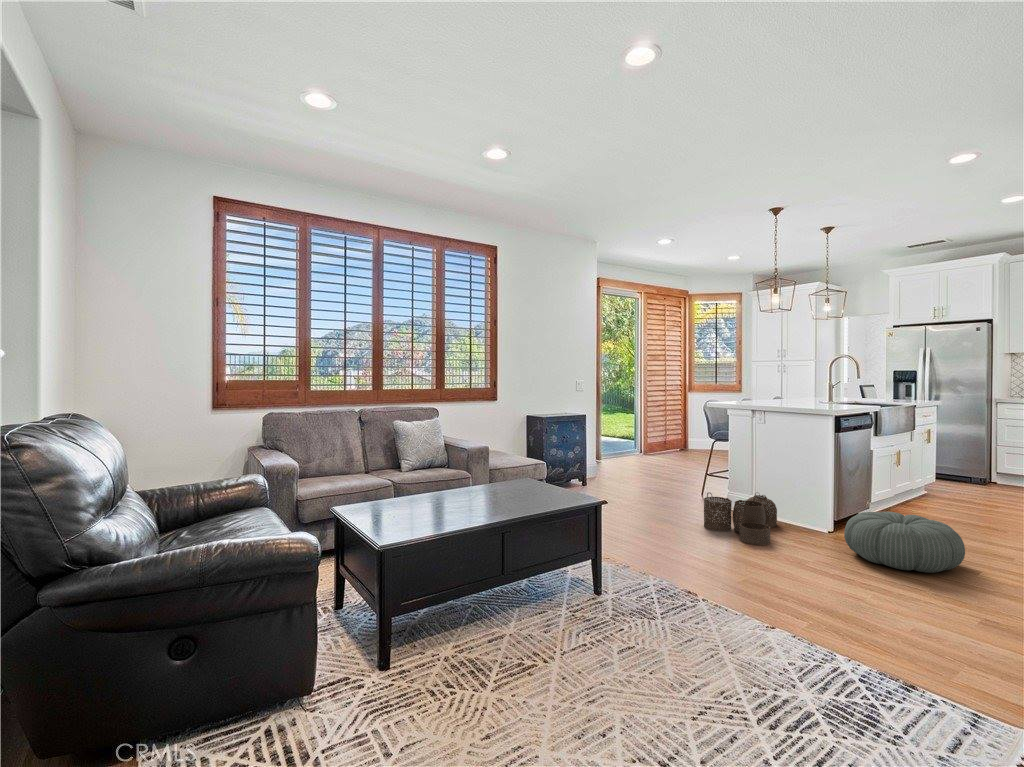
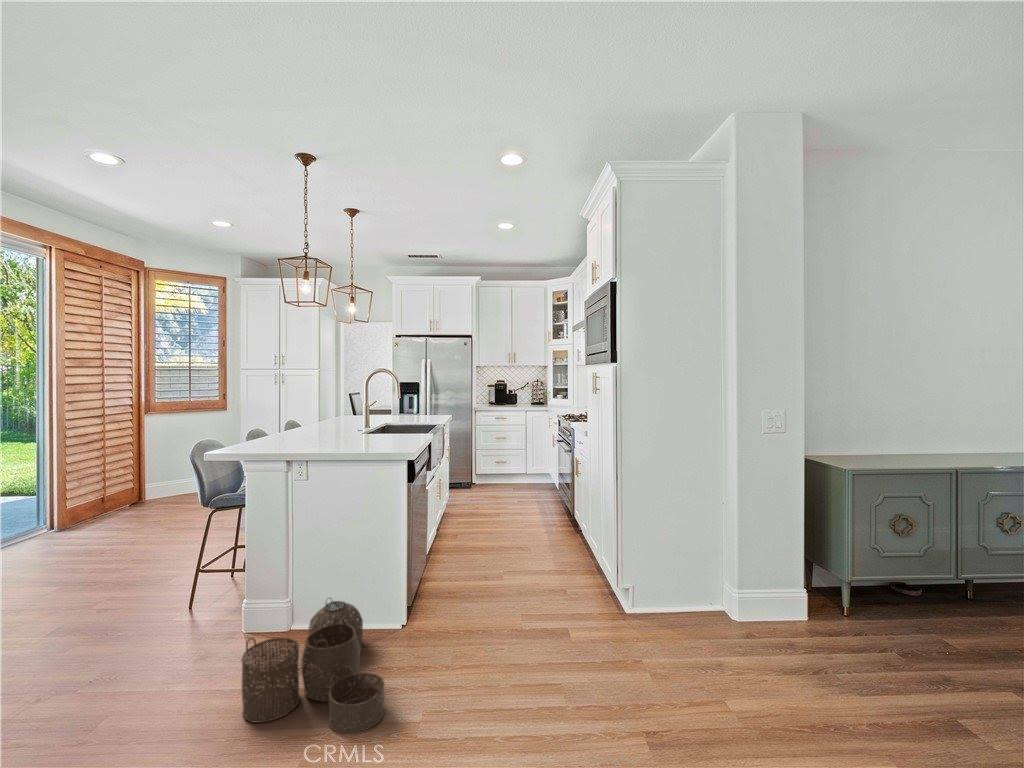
pouf: present [844,512,965,573] -> none [478,577,609,680]

